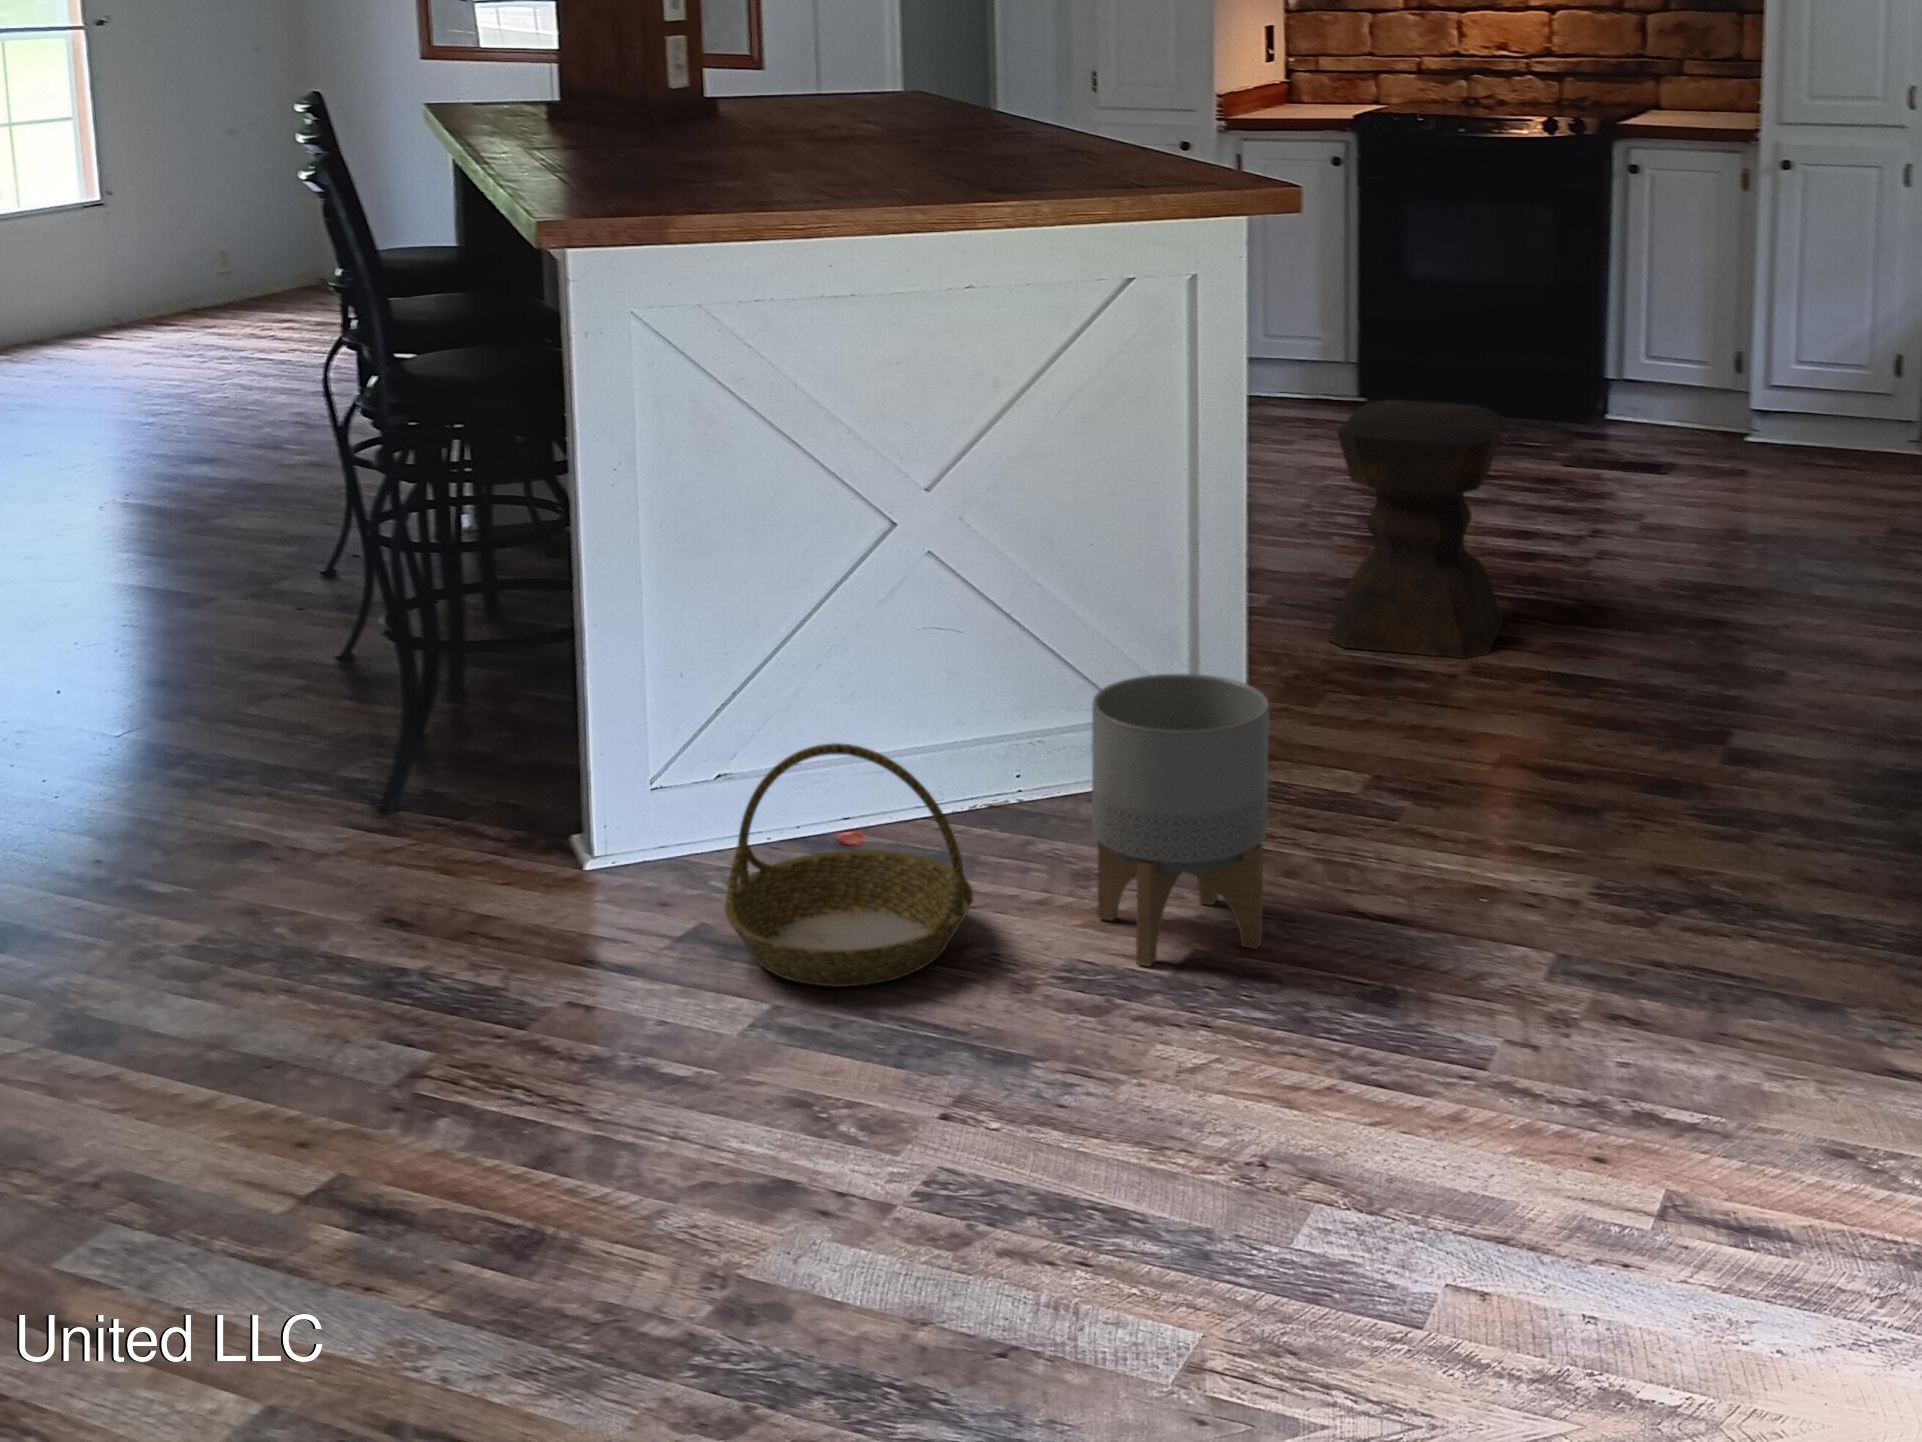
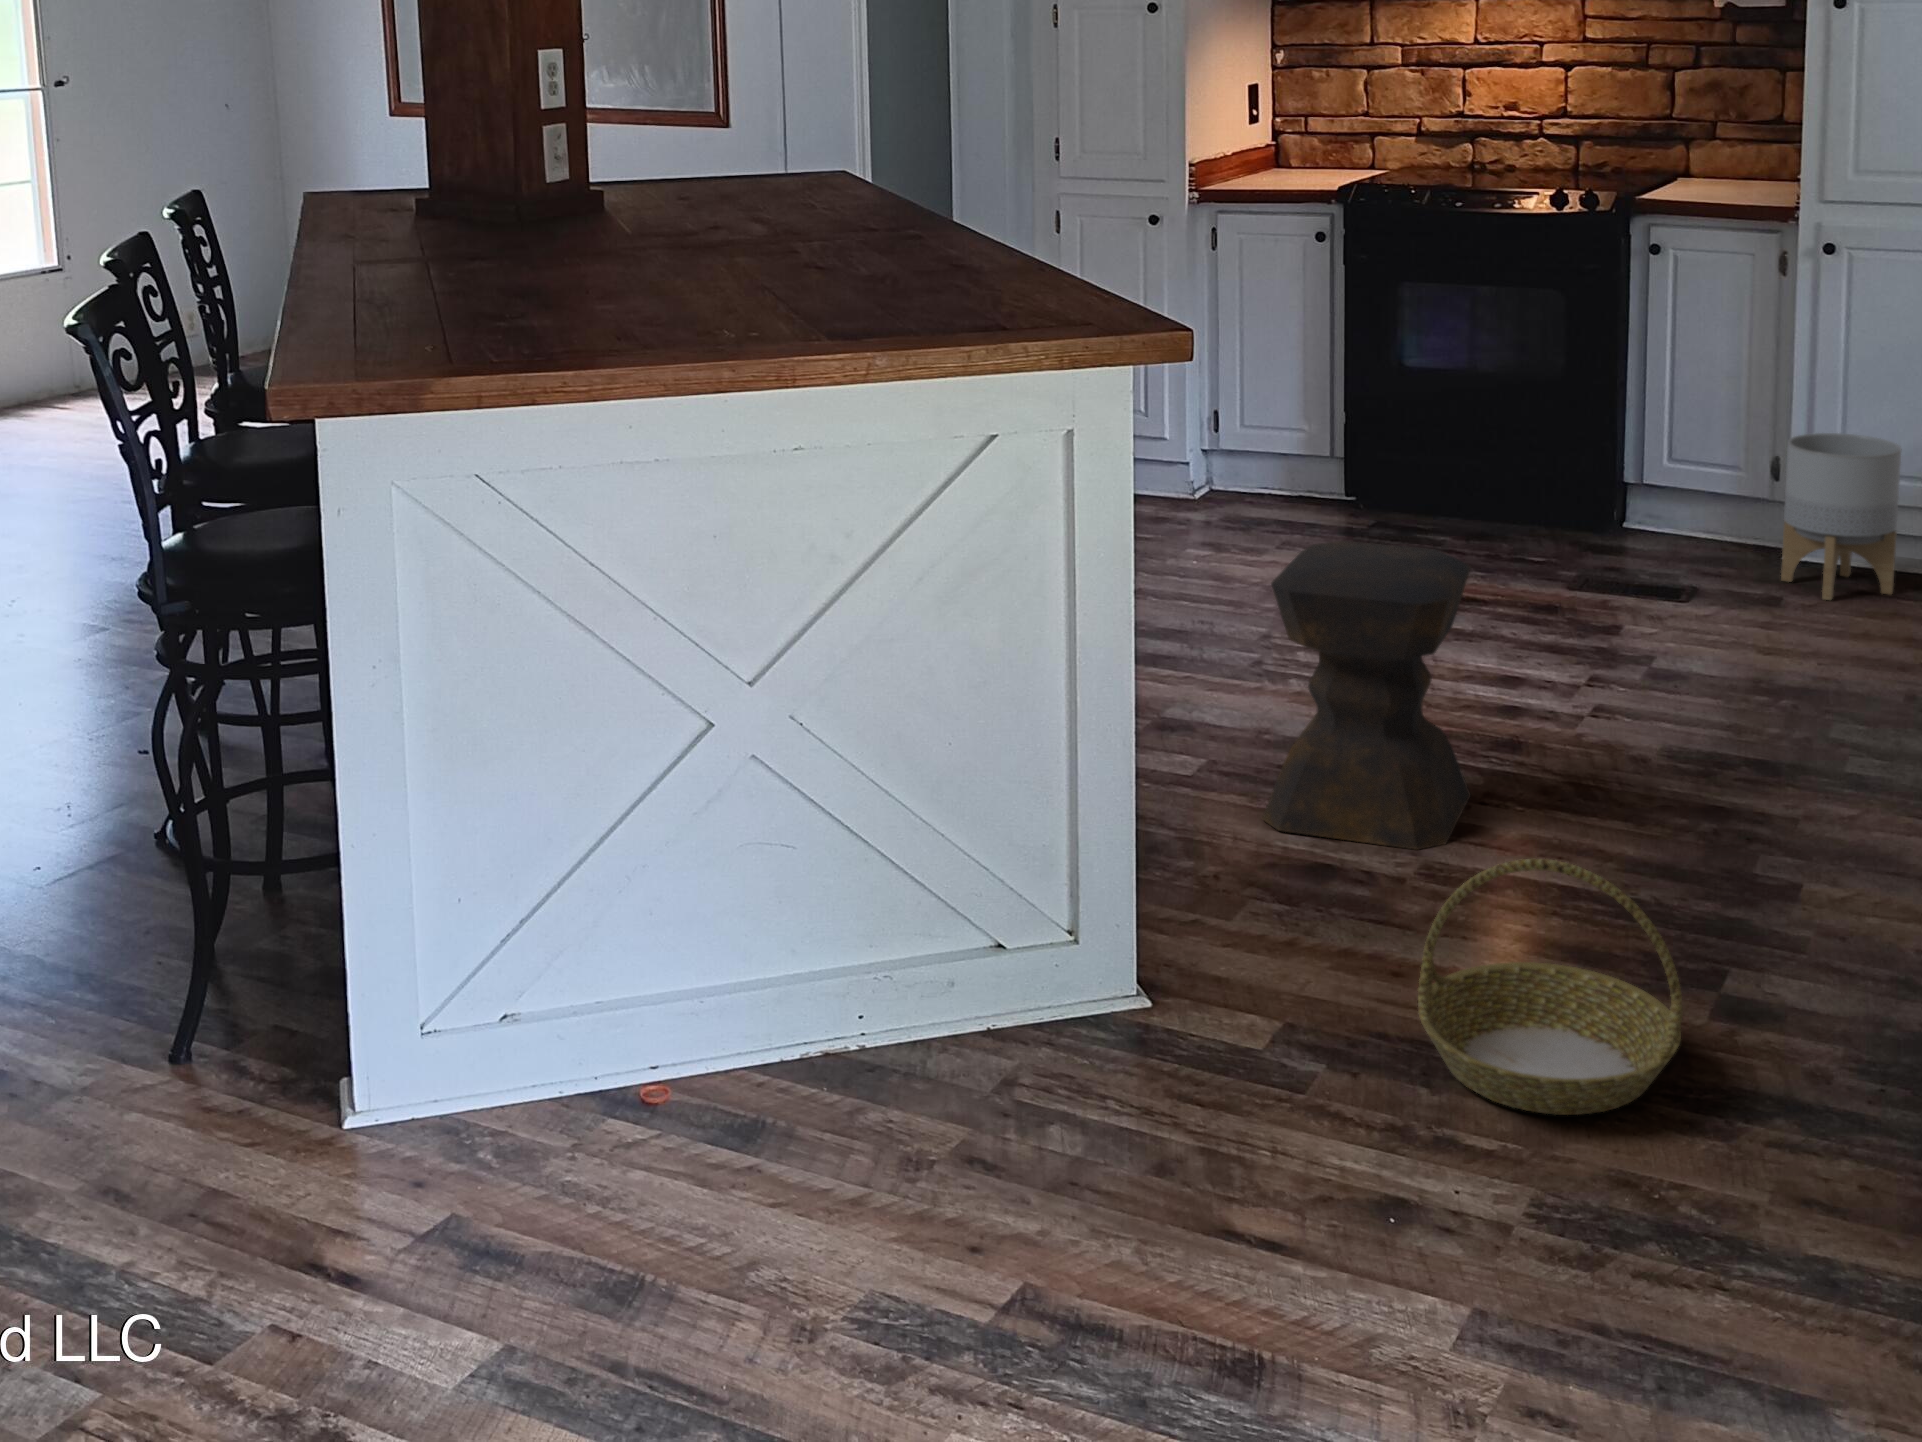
planter: present [1092,674,1269,966] -> present [1781,433,1902,600]
basket: present [724,743,973,987] -> present [1418,859,1683,1115]

